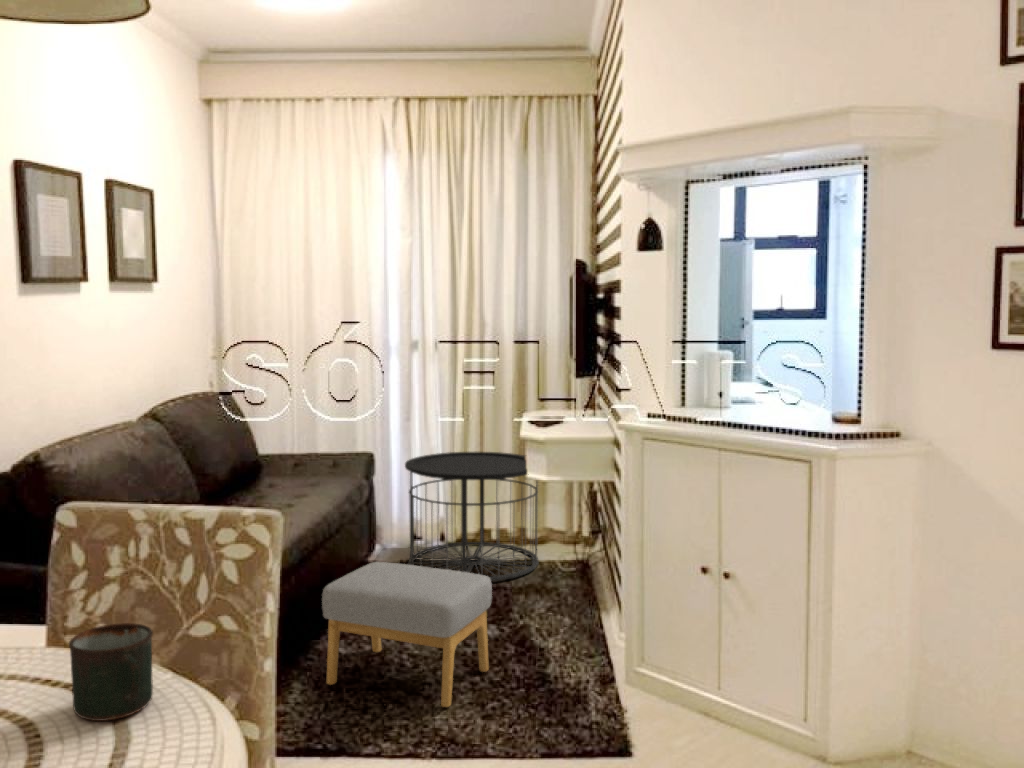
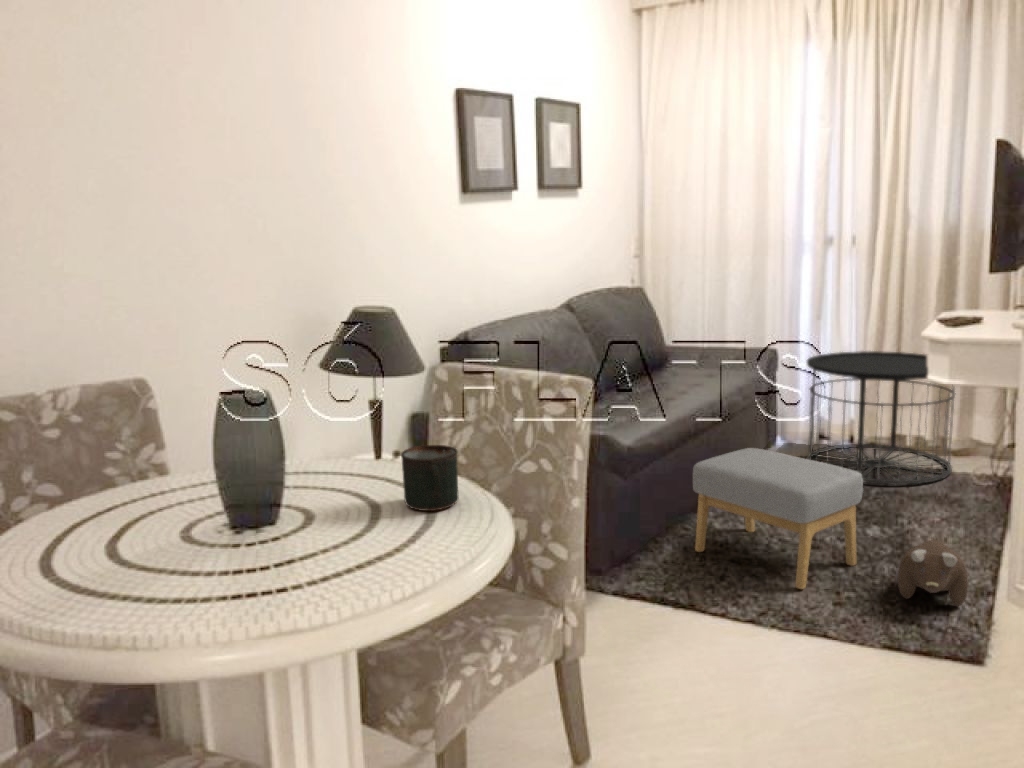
plush toy: none [535,635,596,697] -> present [898,540,969,606]

